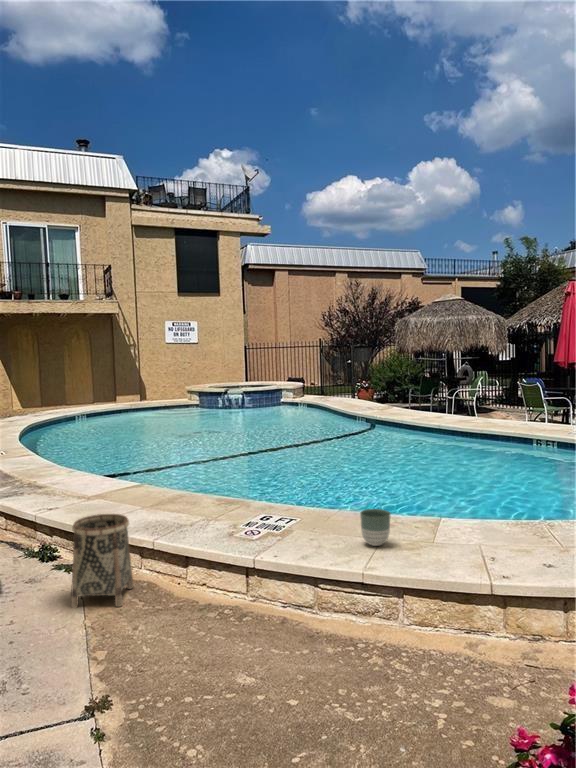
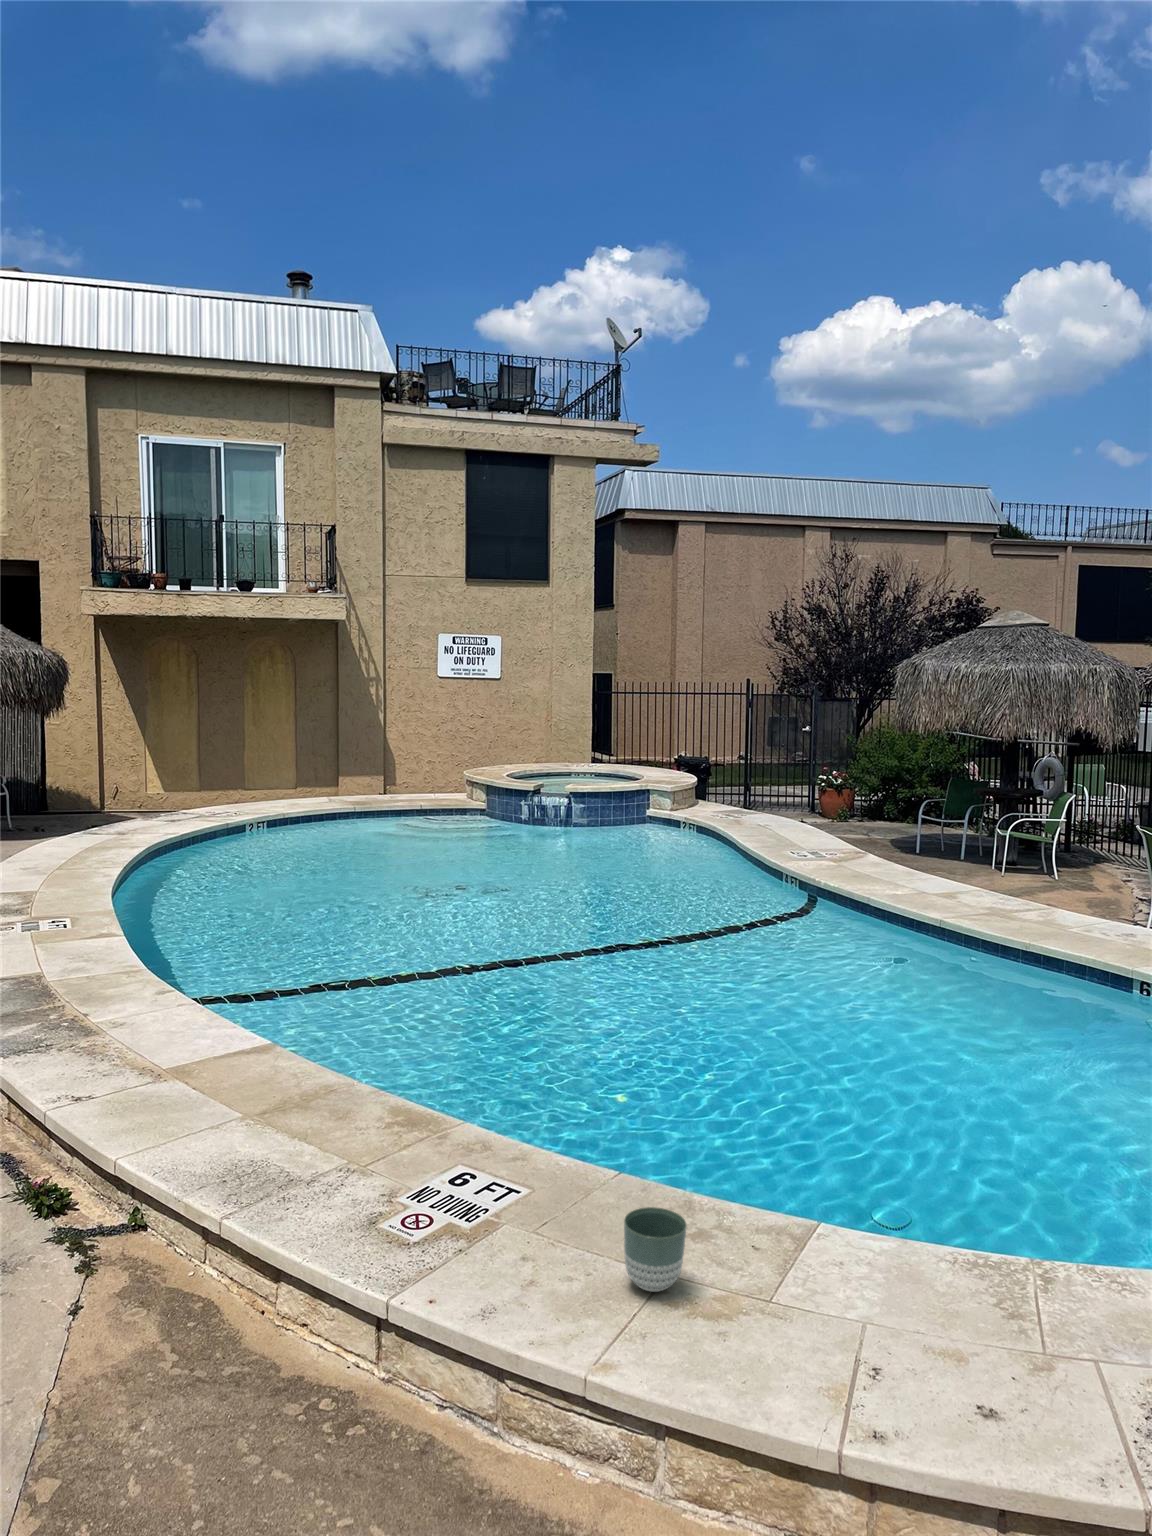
basket: present [71,514,133,608] -> none [40,1161,175,1360]

